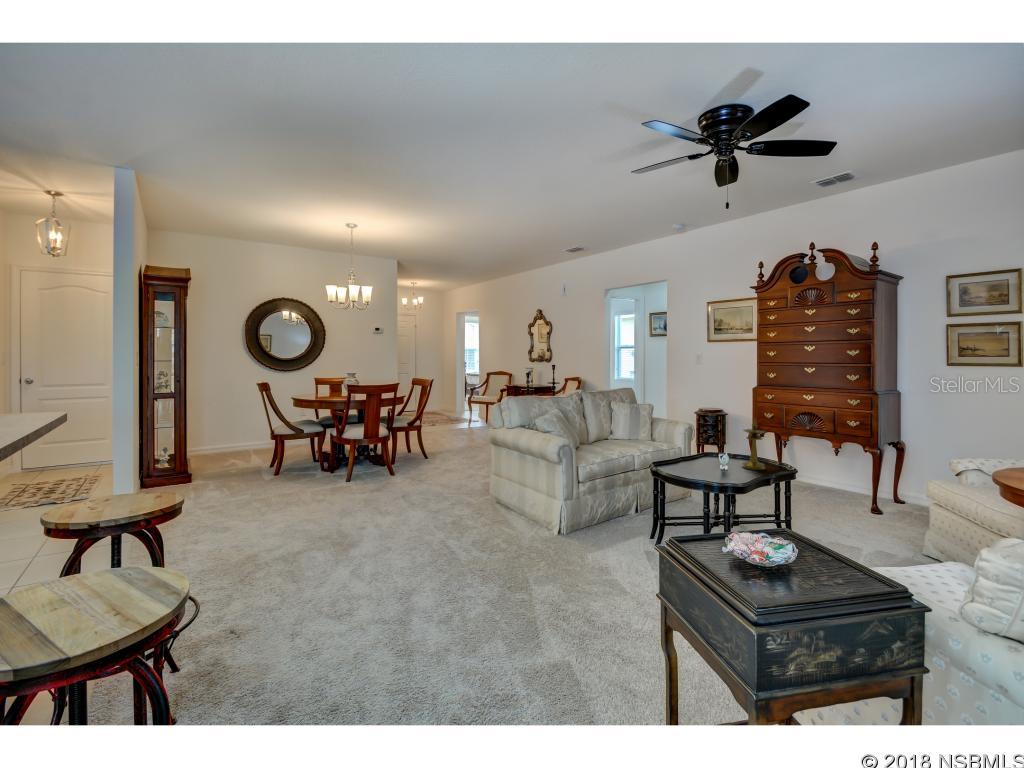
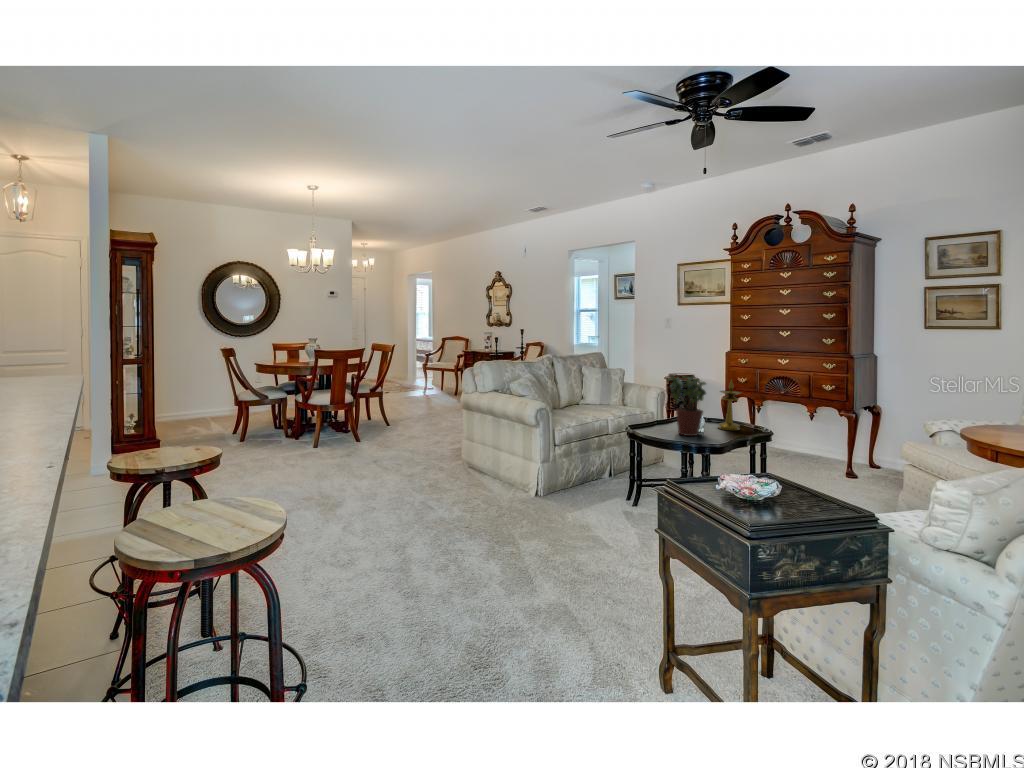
potted plant: none [687,413,729,476] -> present [668,375,706,436]

